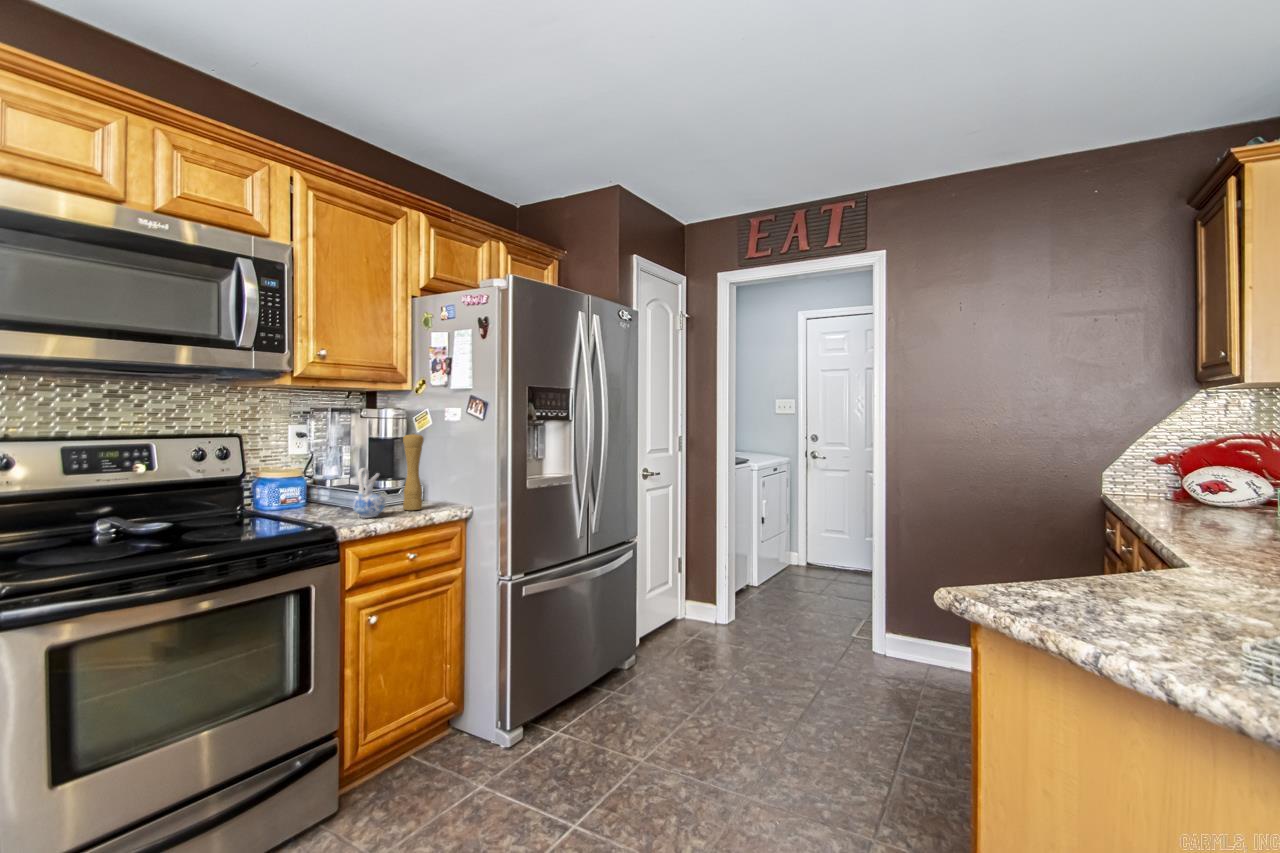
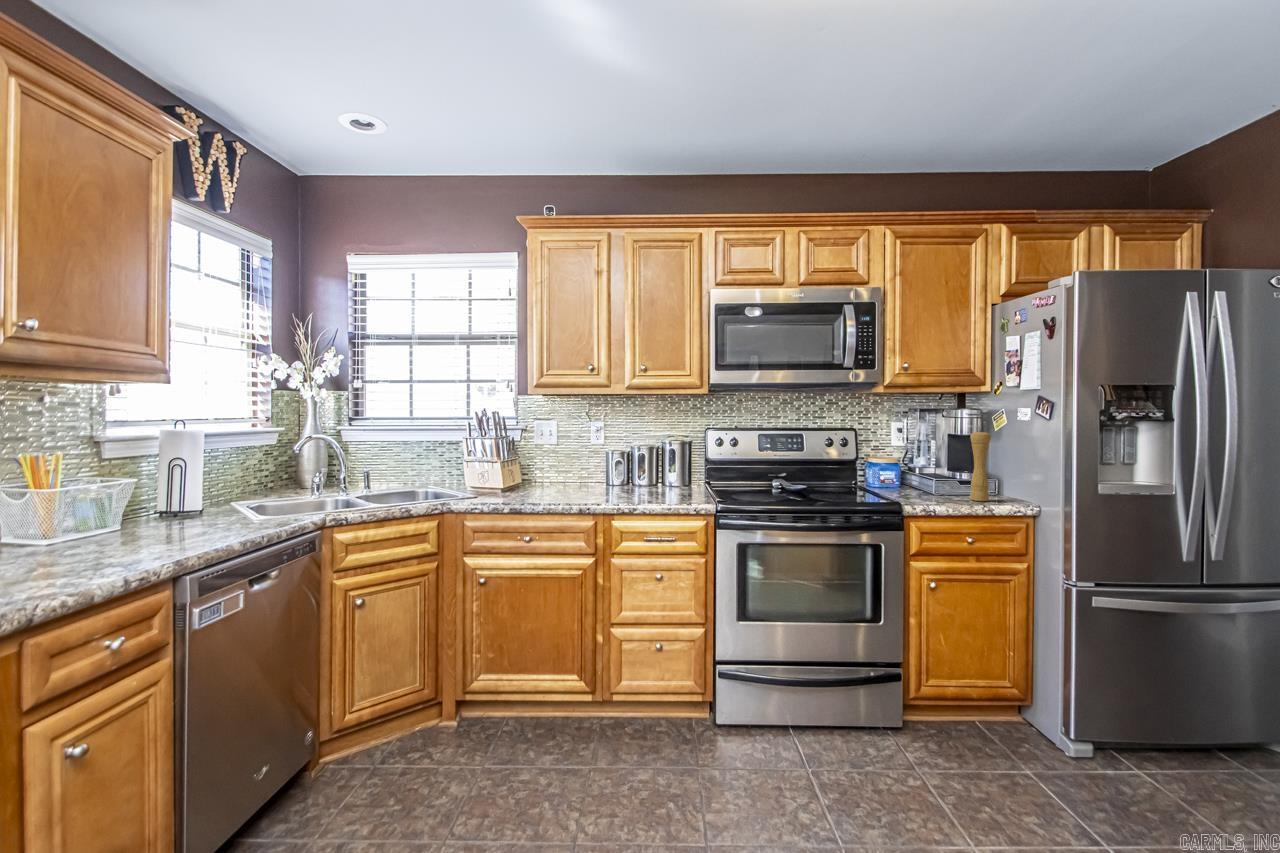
ceramic pitcher: present [352,468,385,518] -> none [922,459,950,501]

